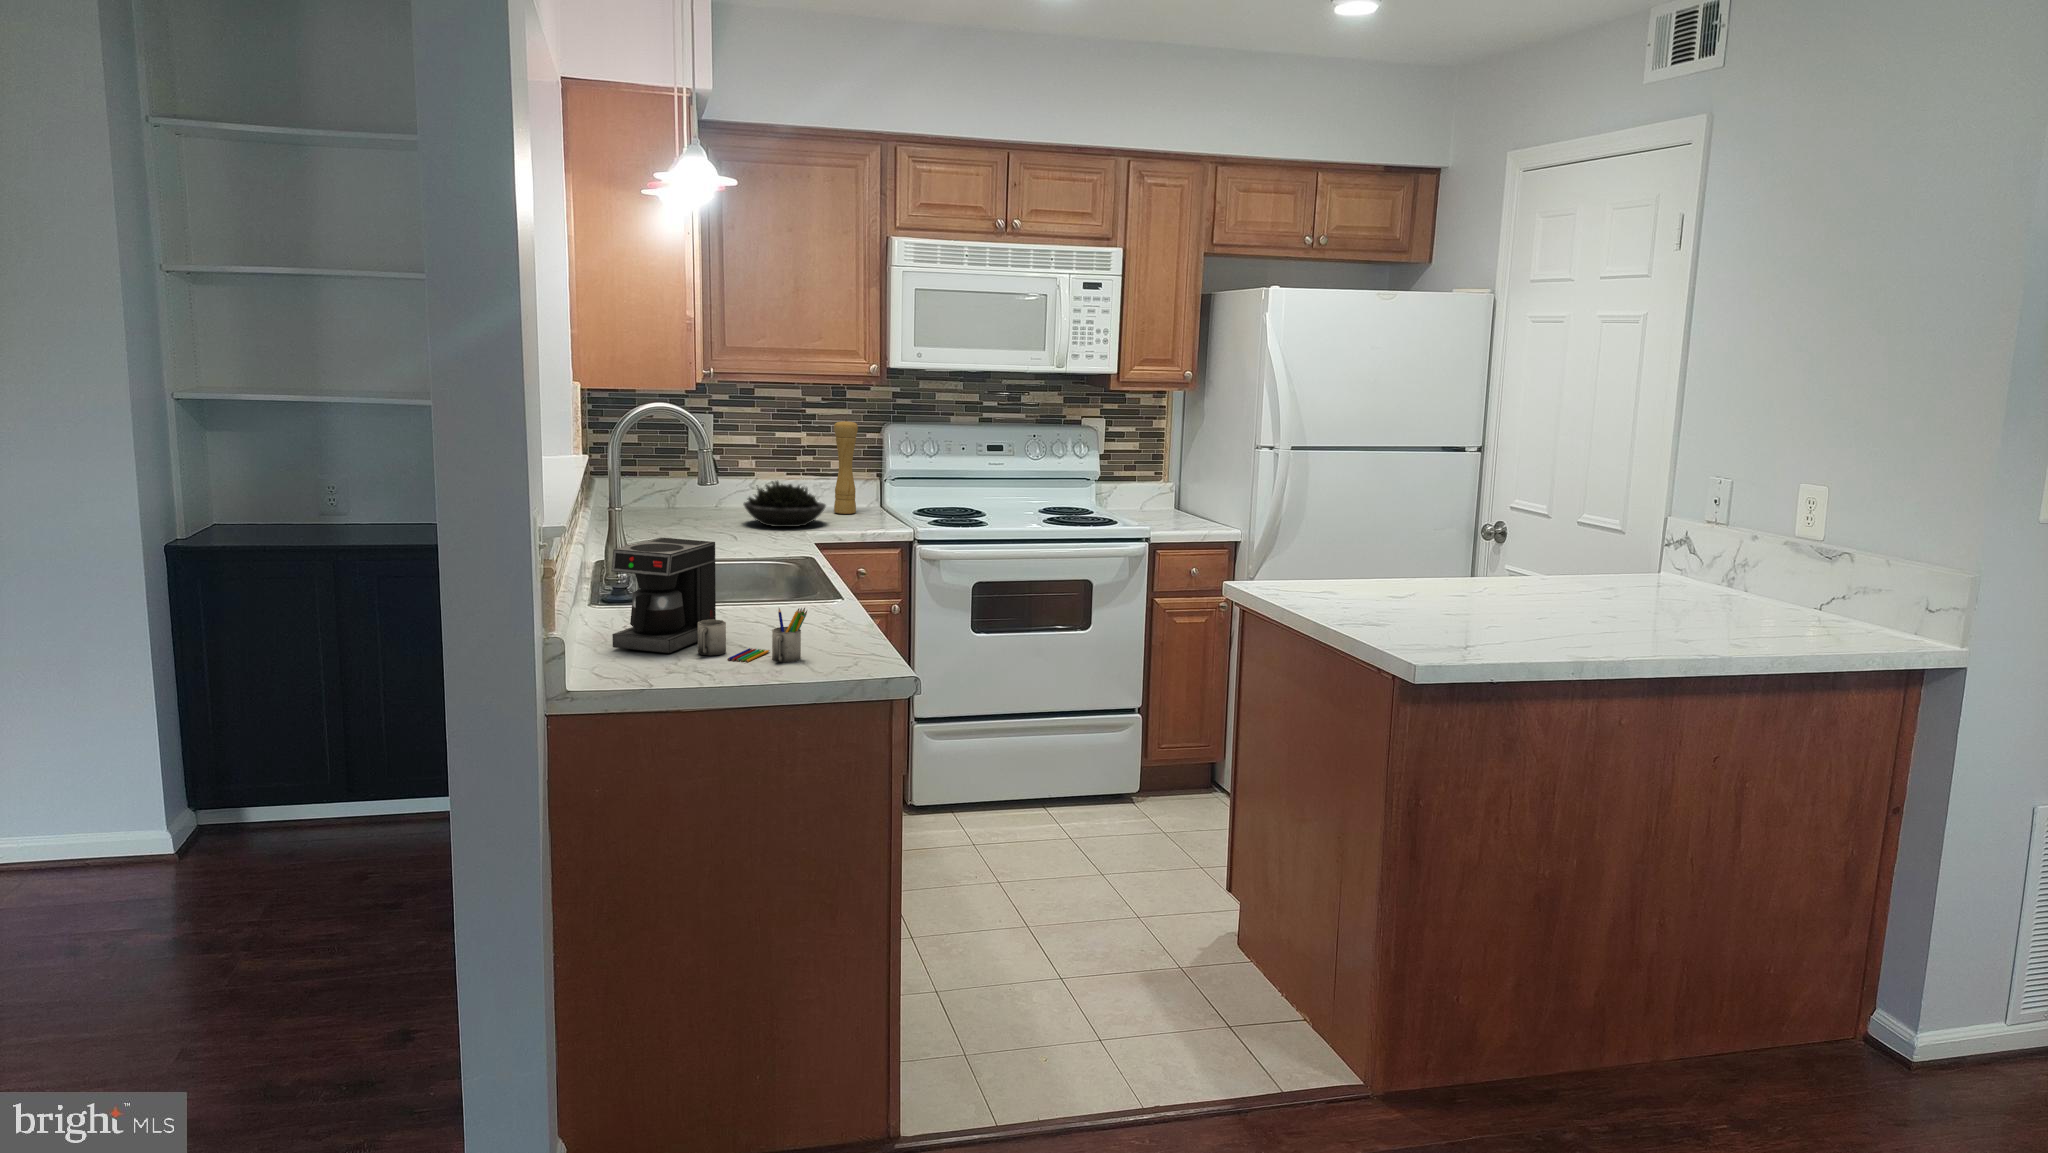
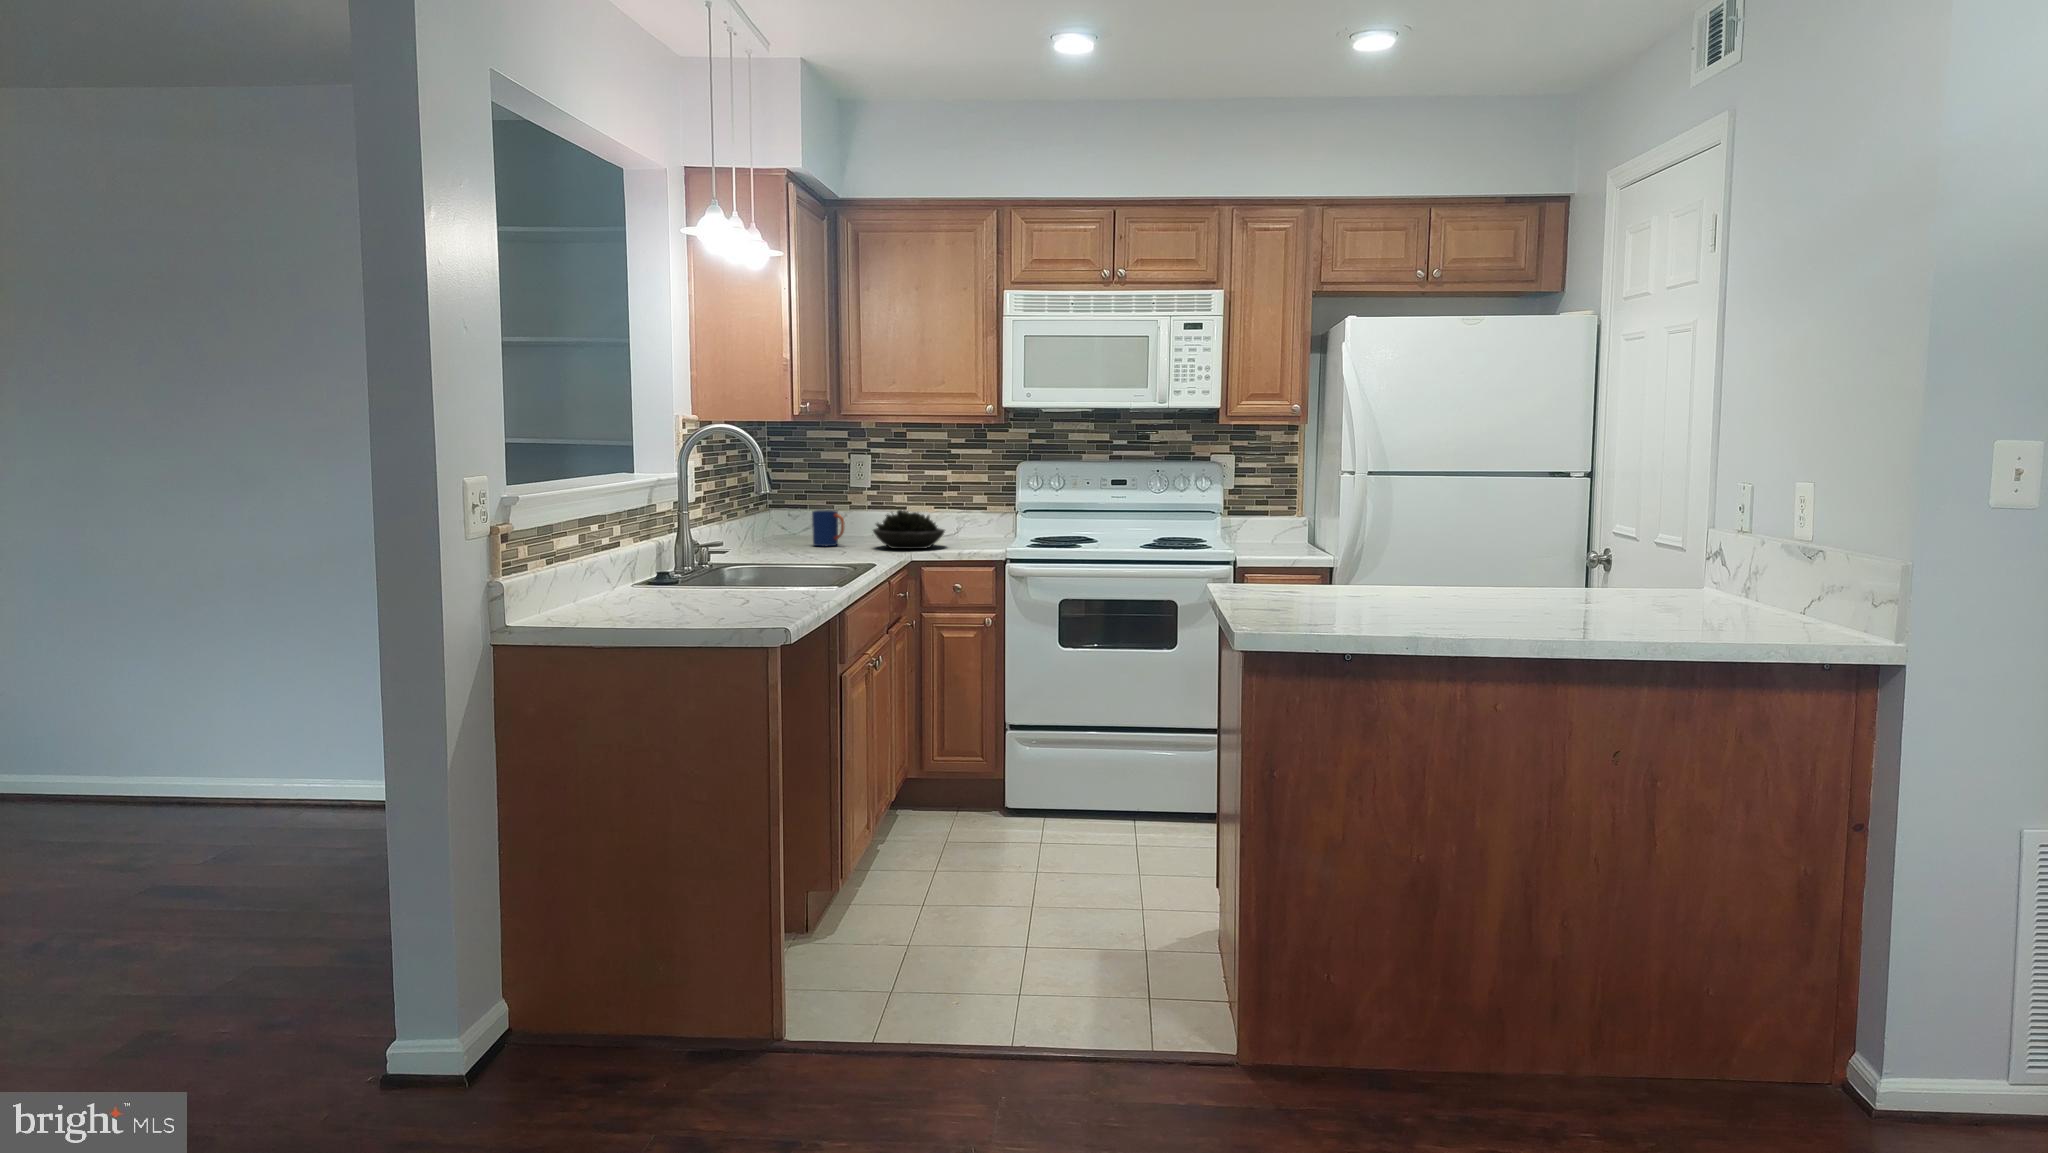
pepper mill: present [834,420,858,514] -> none [968,457,989,542]
mug: none [665,481,707,524] -> present [812,510,844,546]
coffee maker: present [611,538,807,662] -> none [577,522,706,619]

